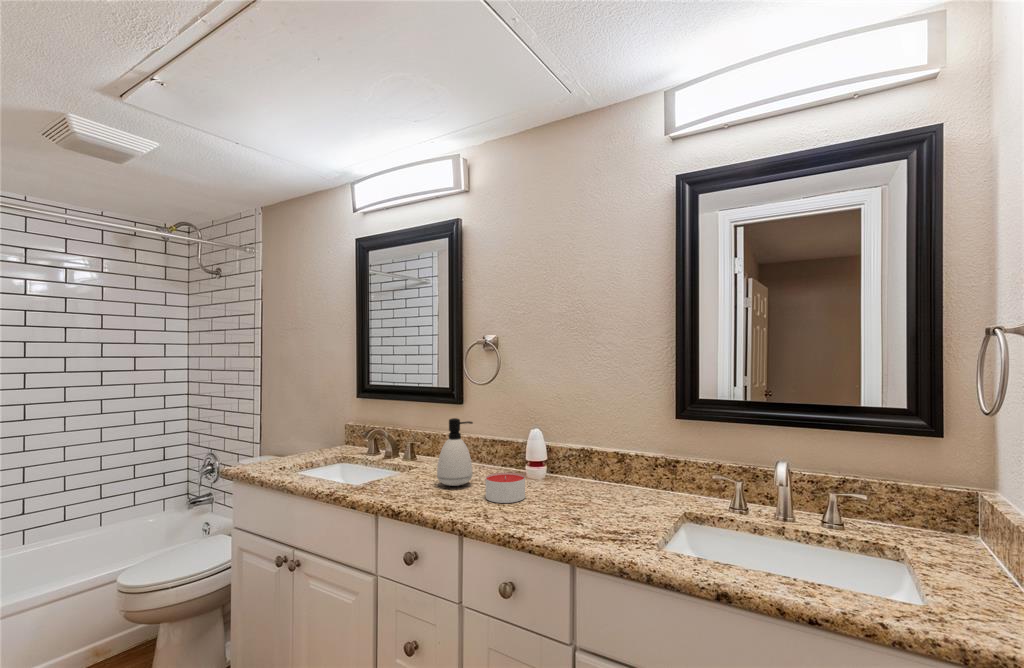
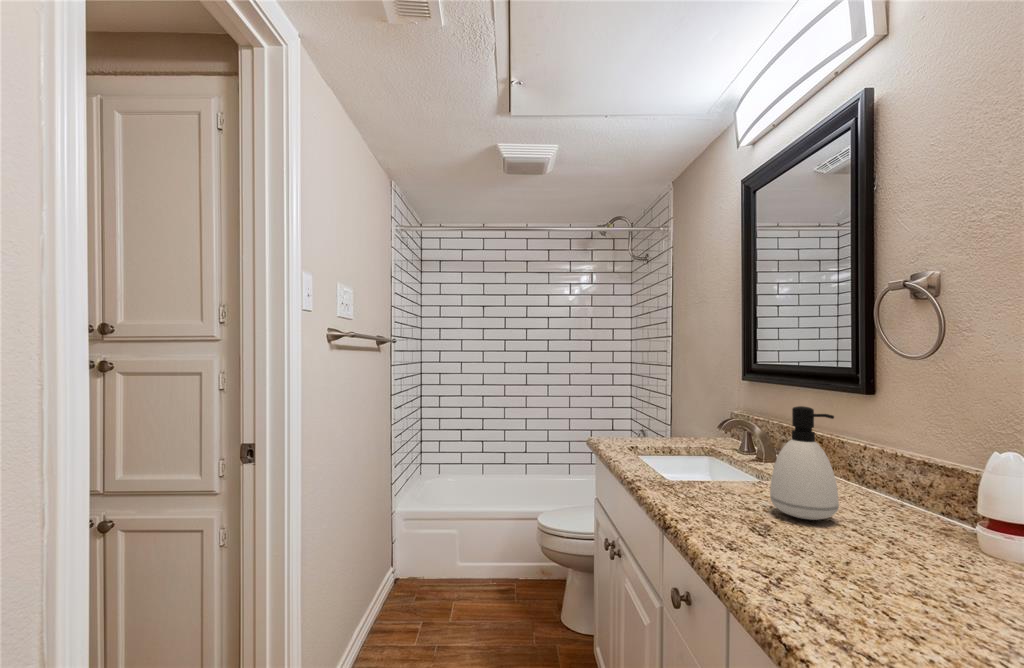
candle: present [486,472,525,503] -> none [827,513,923,583]

